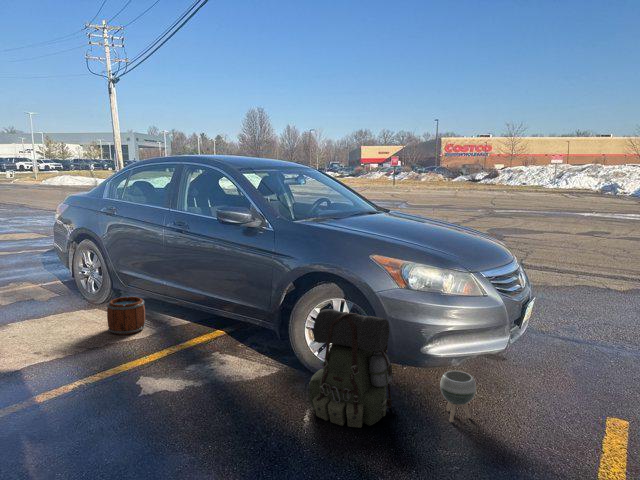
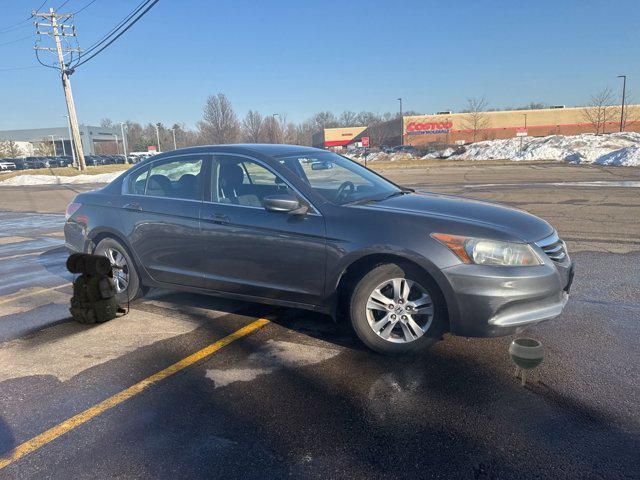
bucket: present [107,297,145,335] -> none [147,292,185,331]
backpack: present [309,309,393,428] -> present [66,252,129,323]

